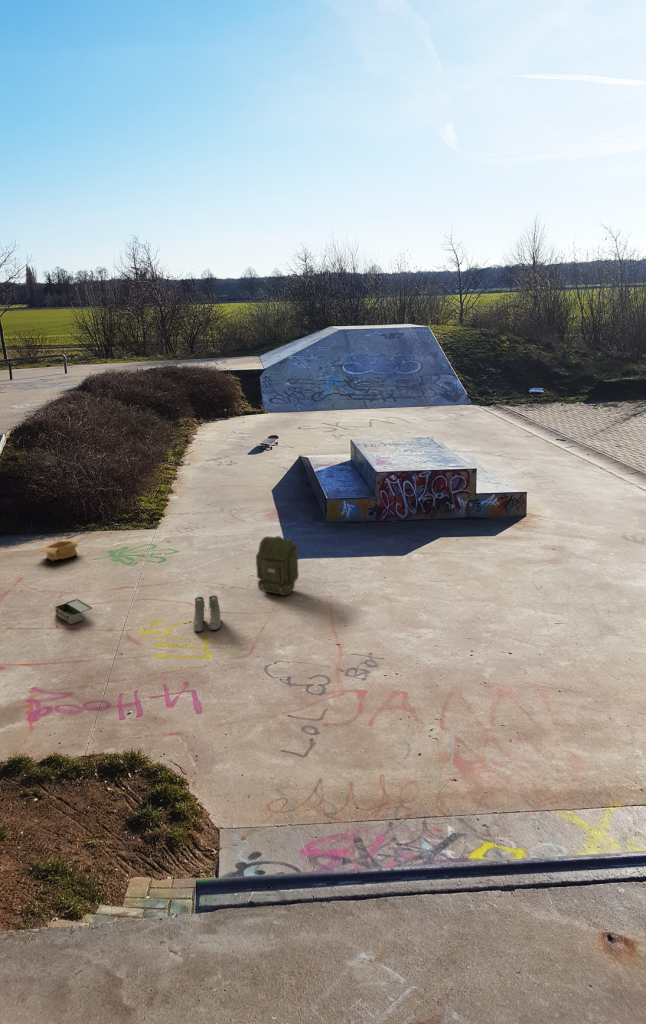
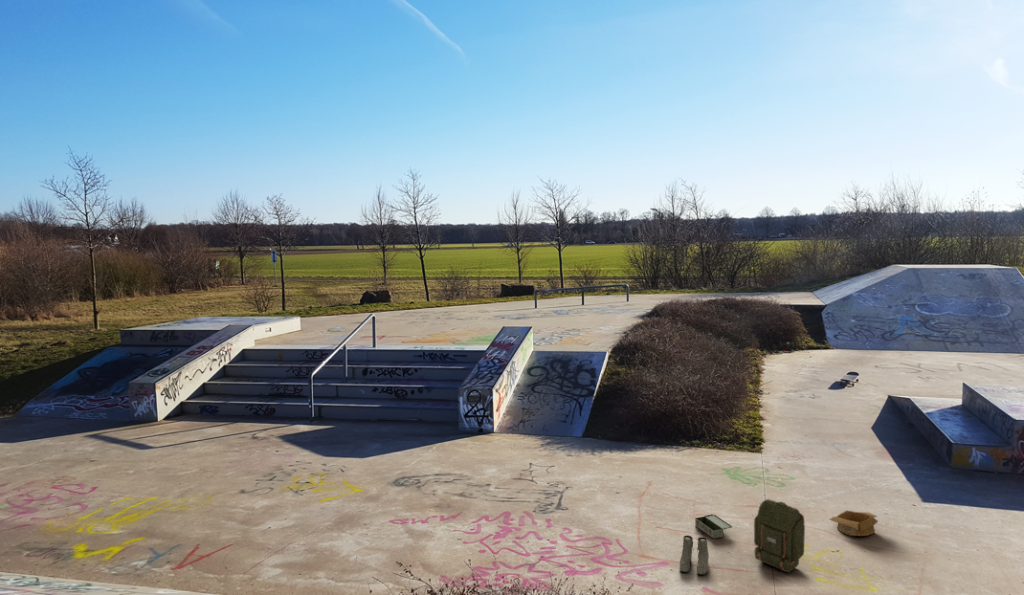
backpack: present [256,536,298,595] -> present [754,499,805,572]
cardboard box: present [39,540,78,561] -> present [830,511,878,536]
boots: present [193,596,221,632] -> present [680,535,709,575]

